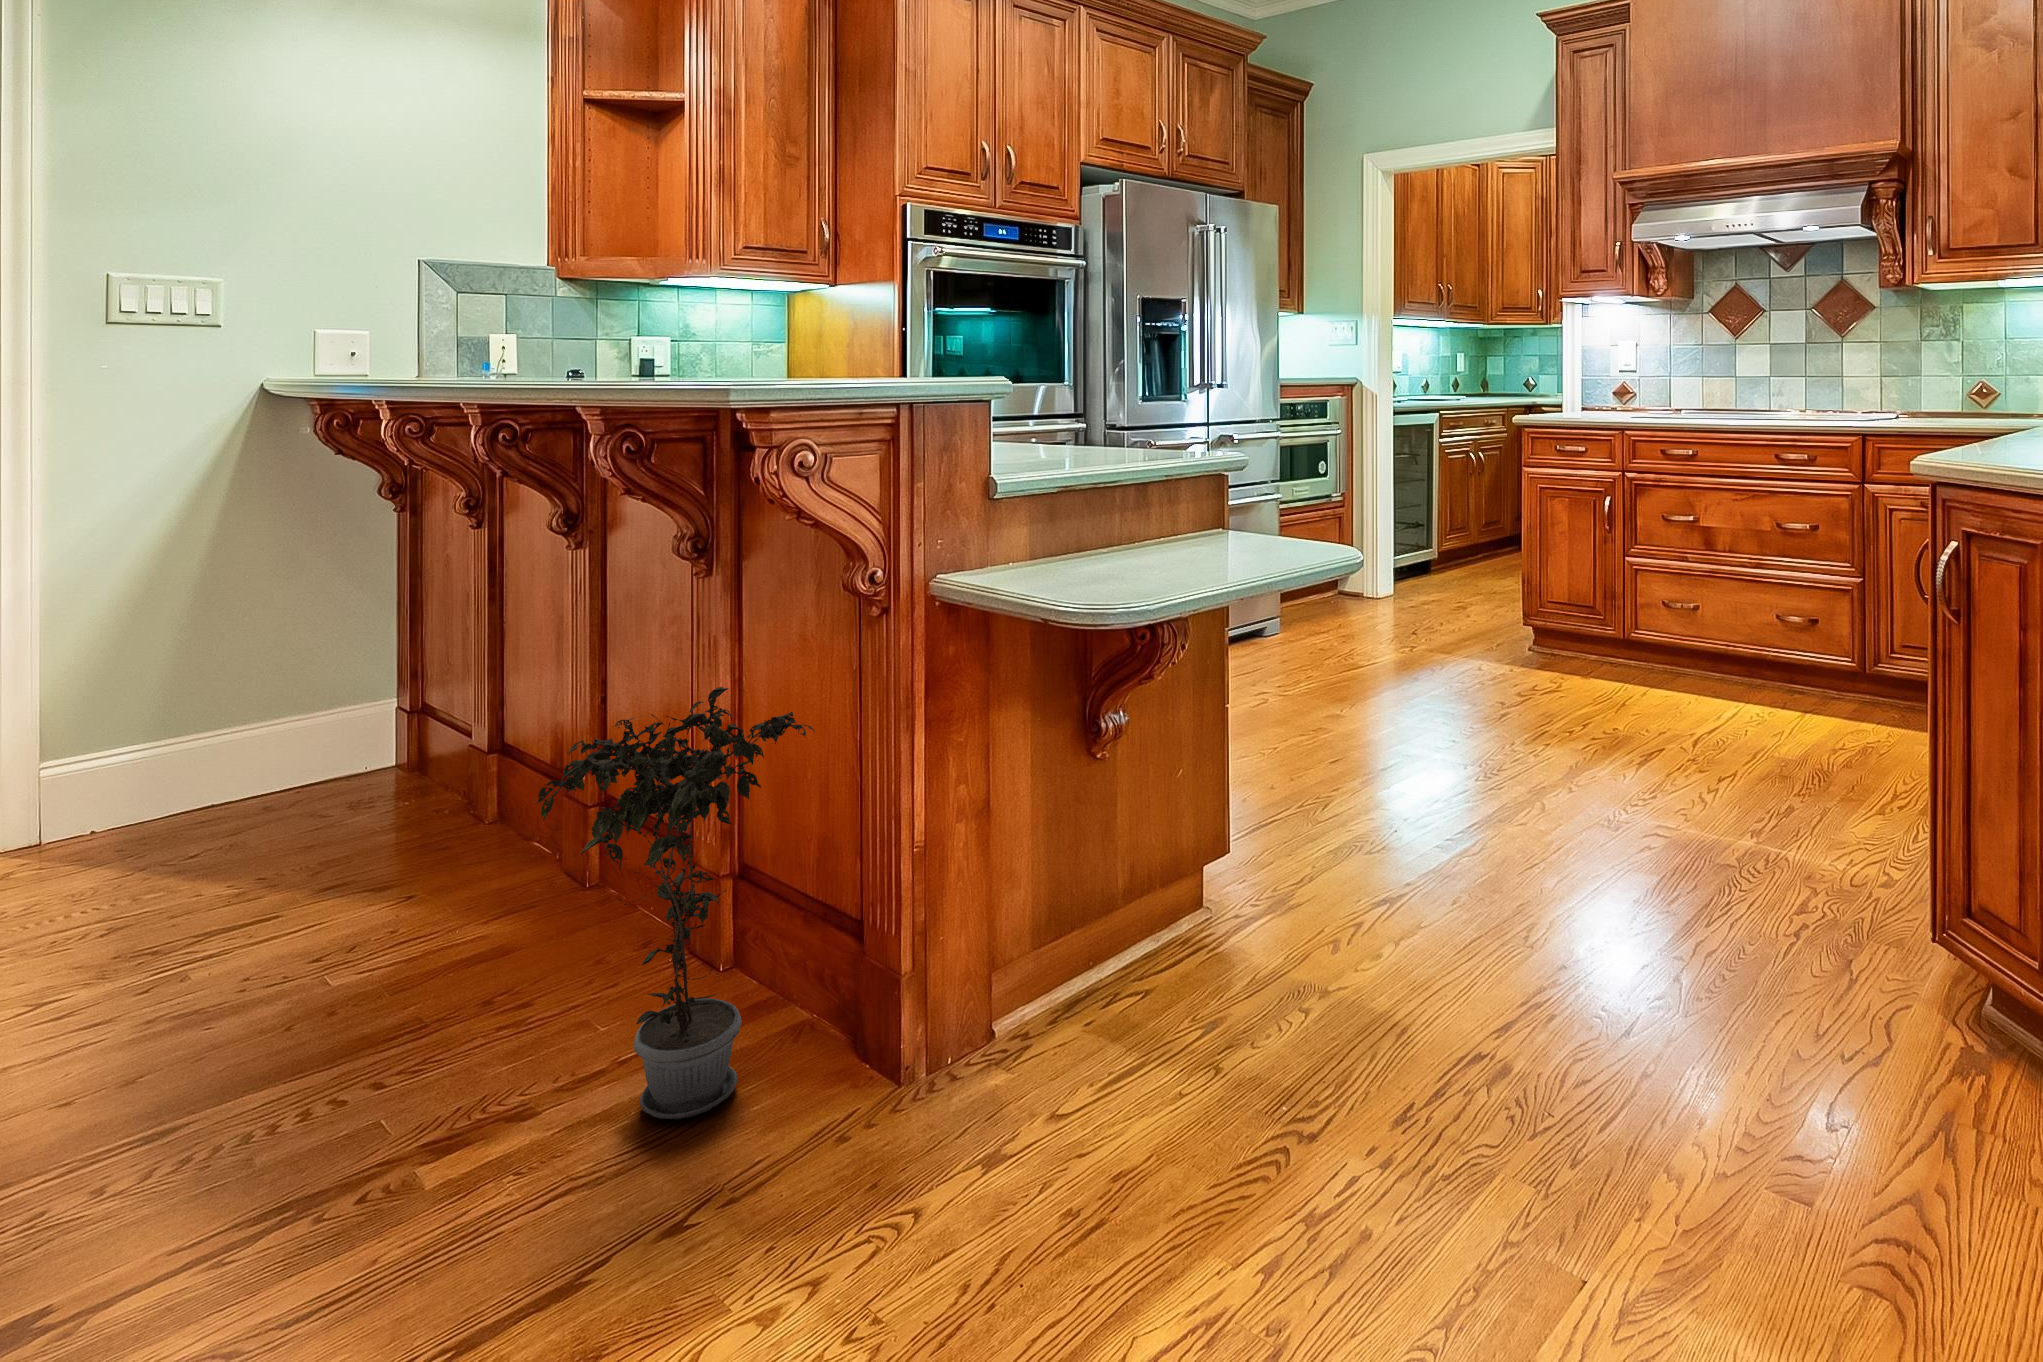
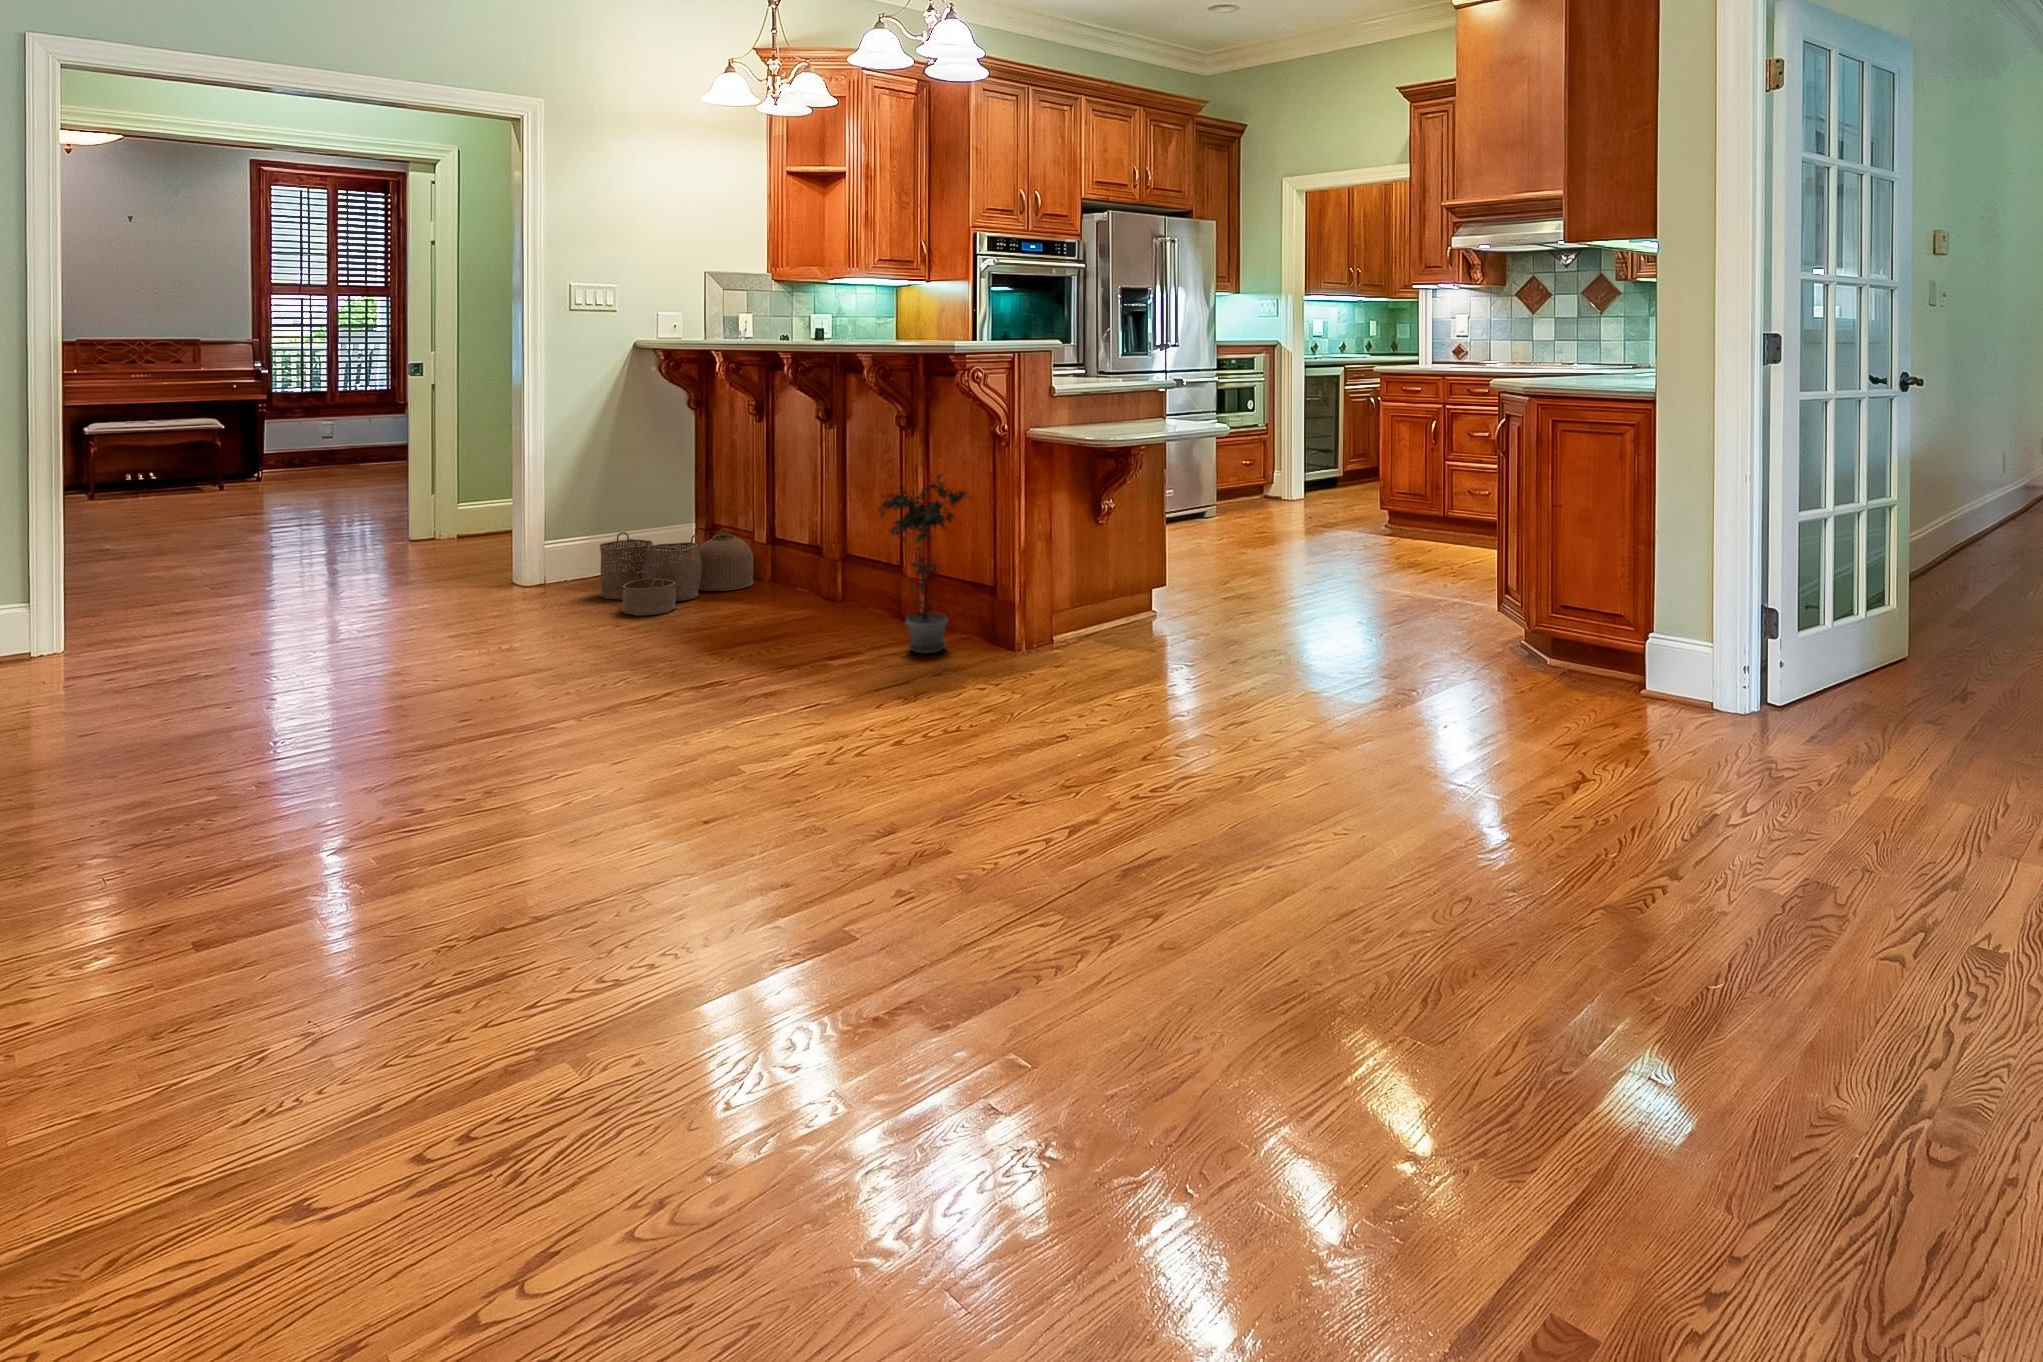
woven basket: none [90,729,454,962] -> present [600,529,754,616]

